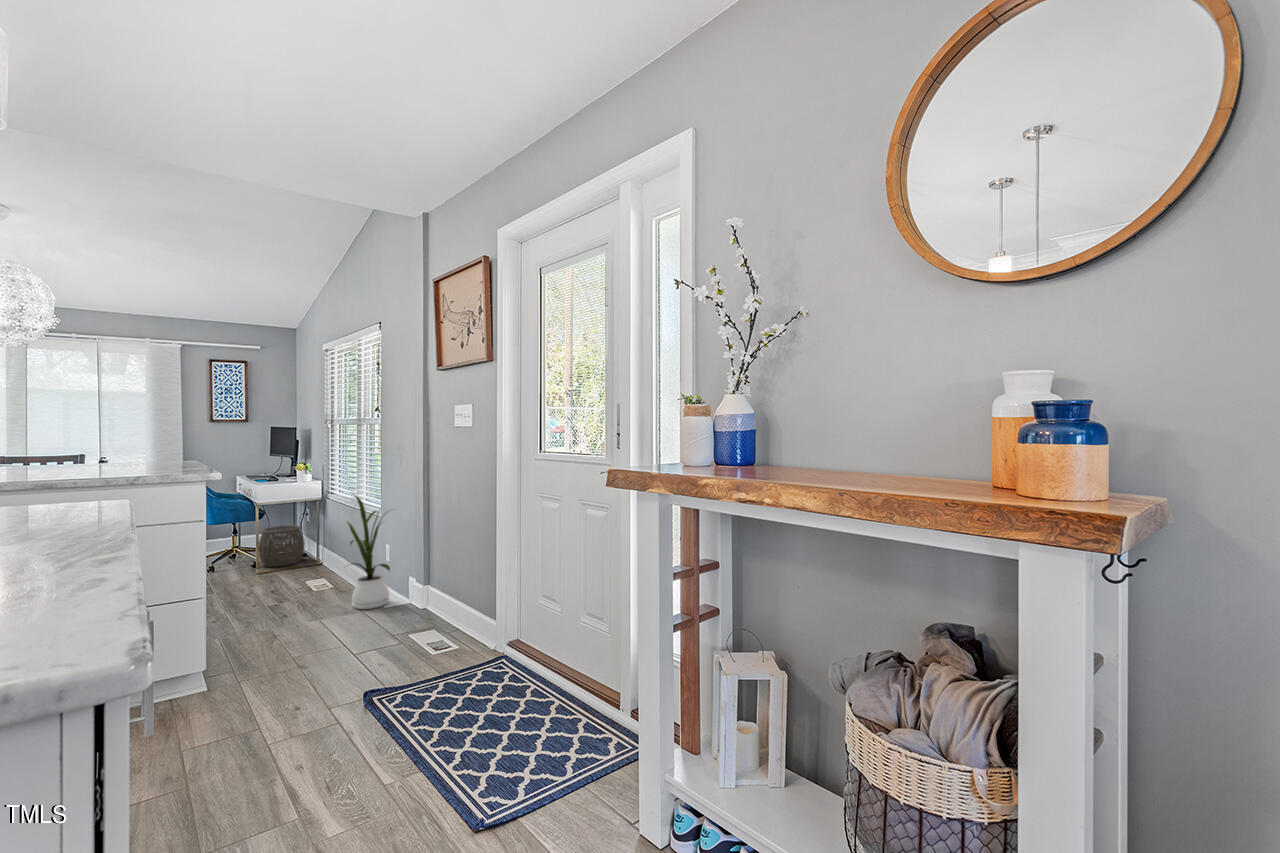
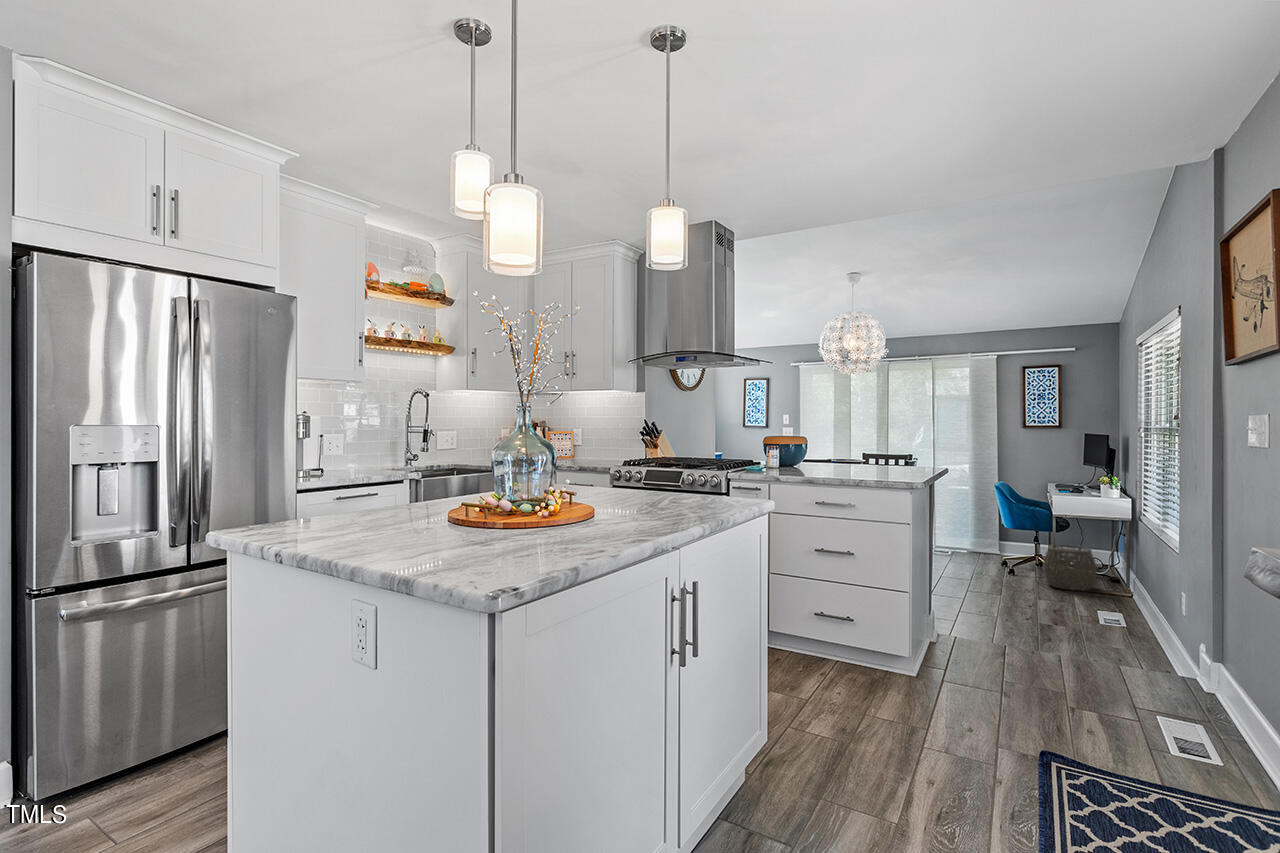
house plant: present [347,496,390,609] -> none [1100,520,1180,669]

